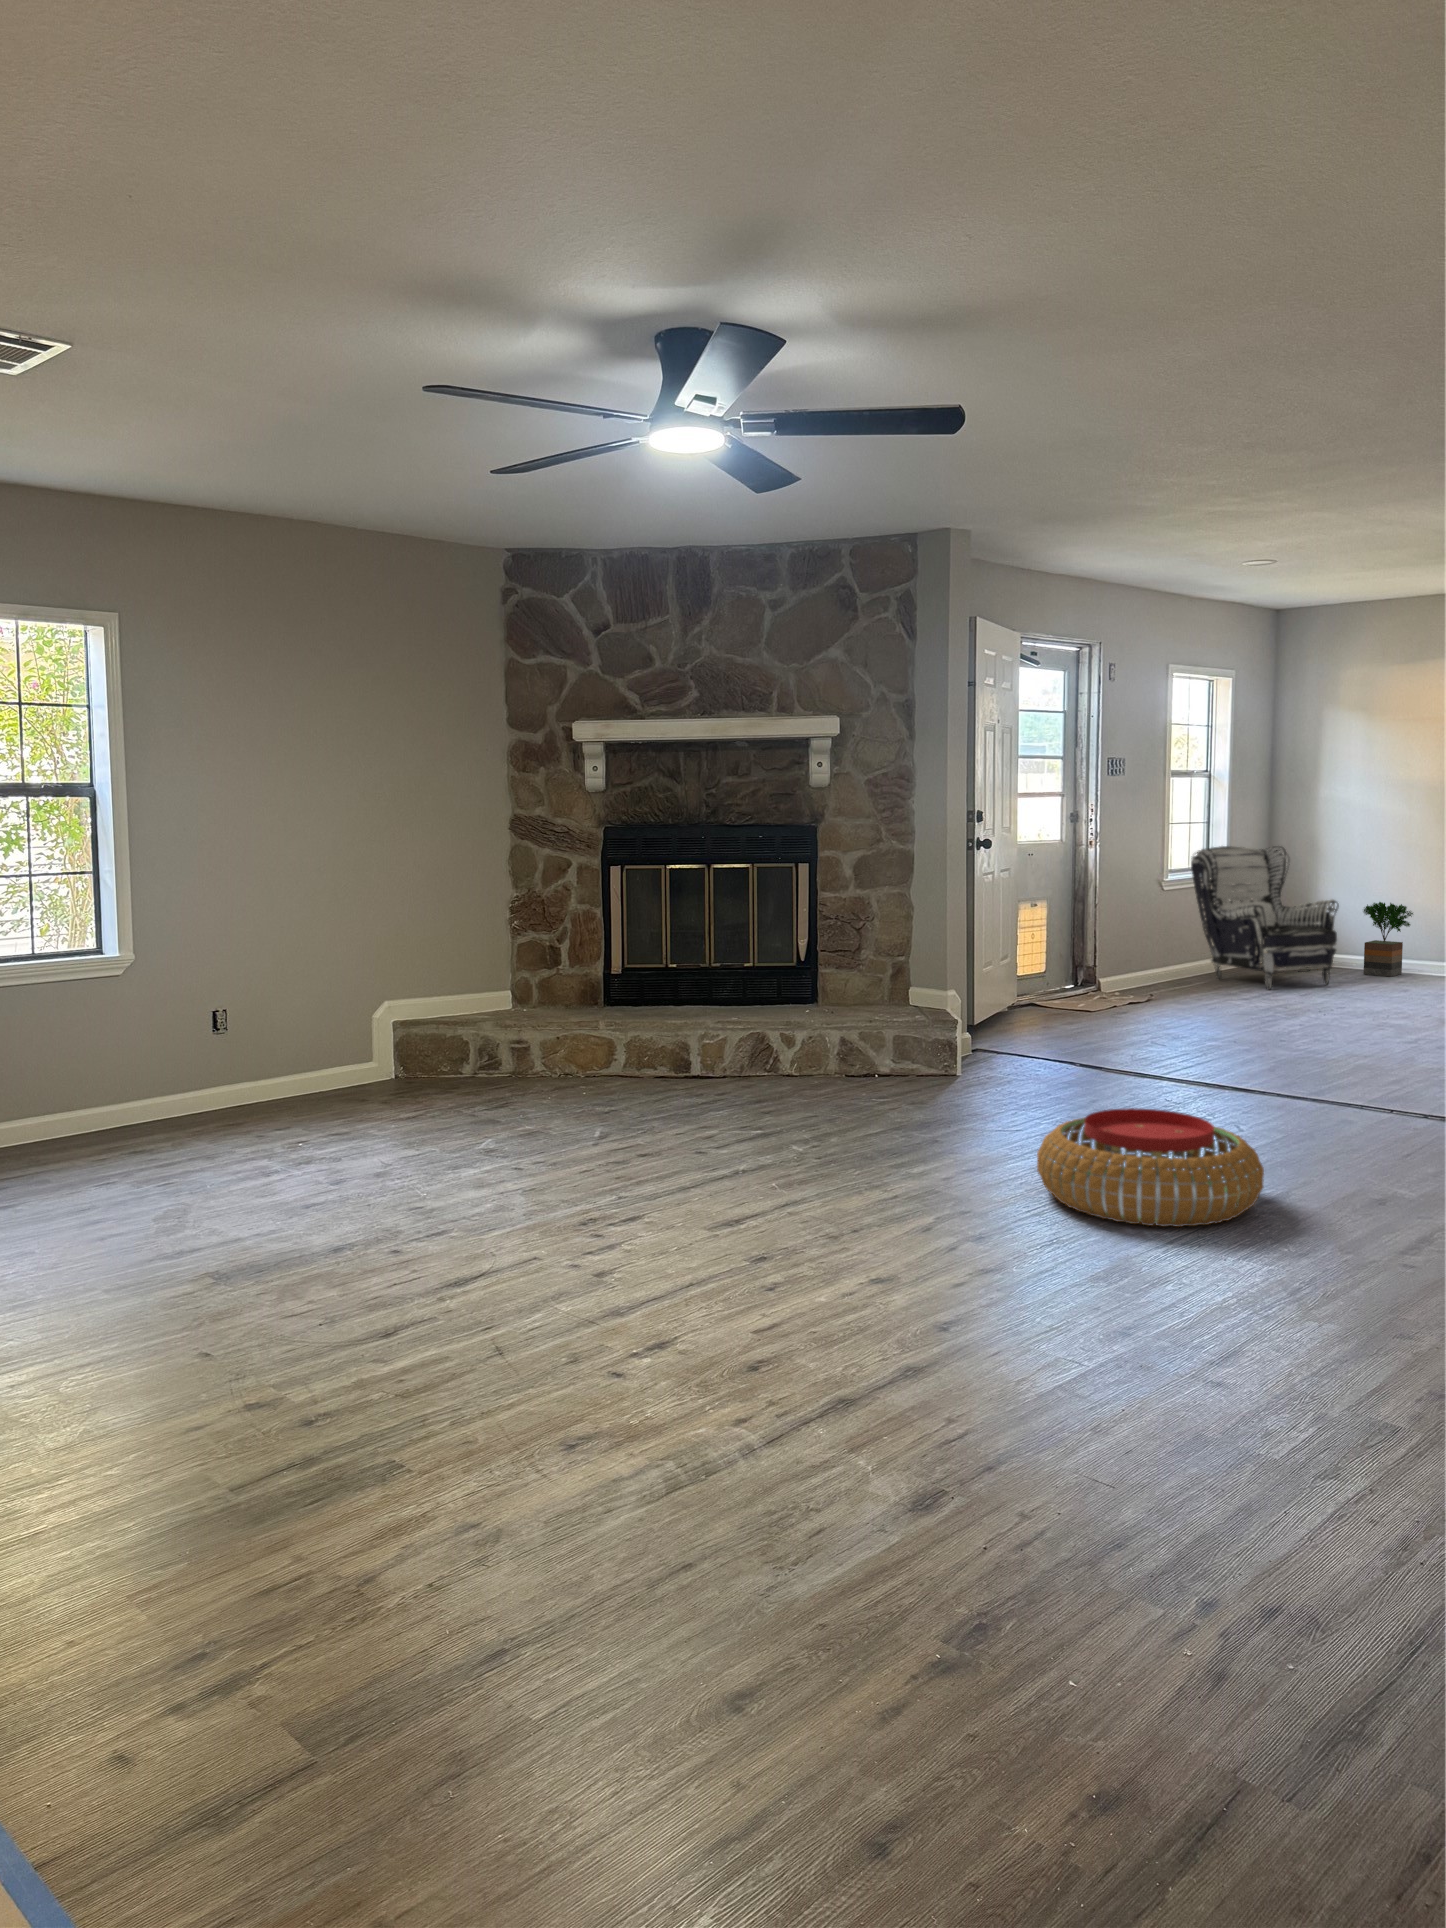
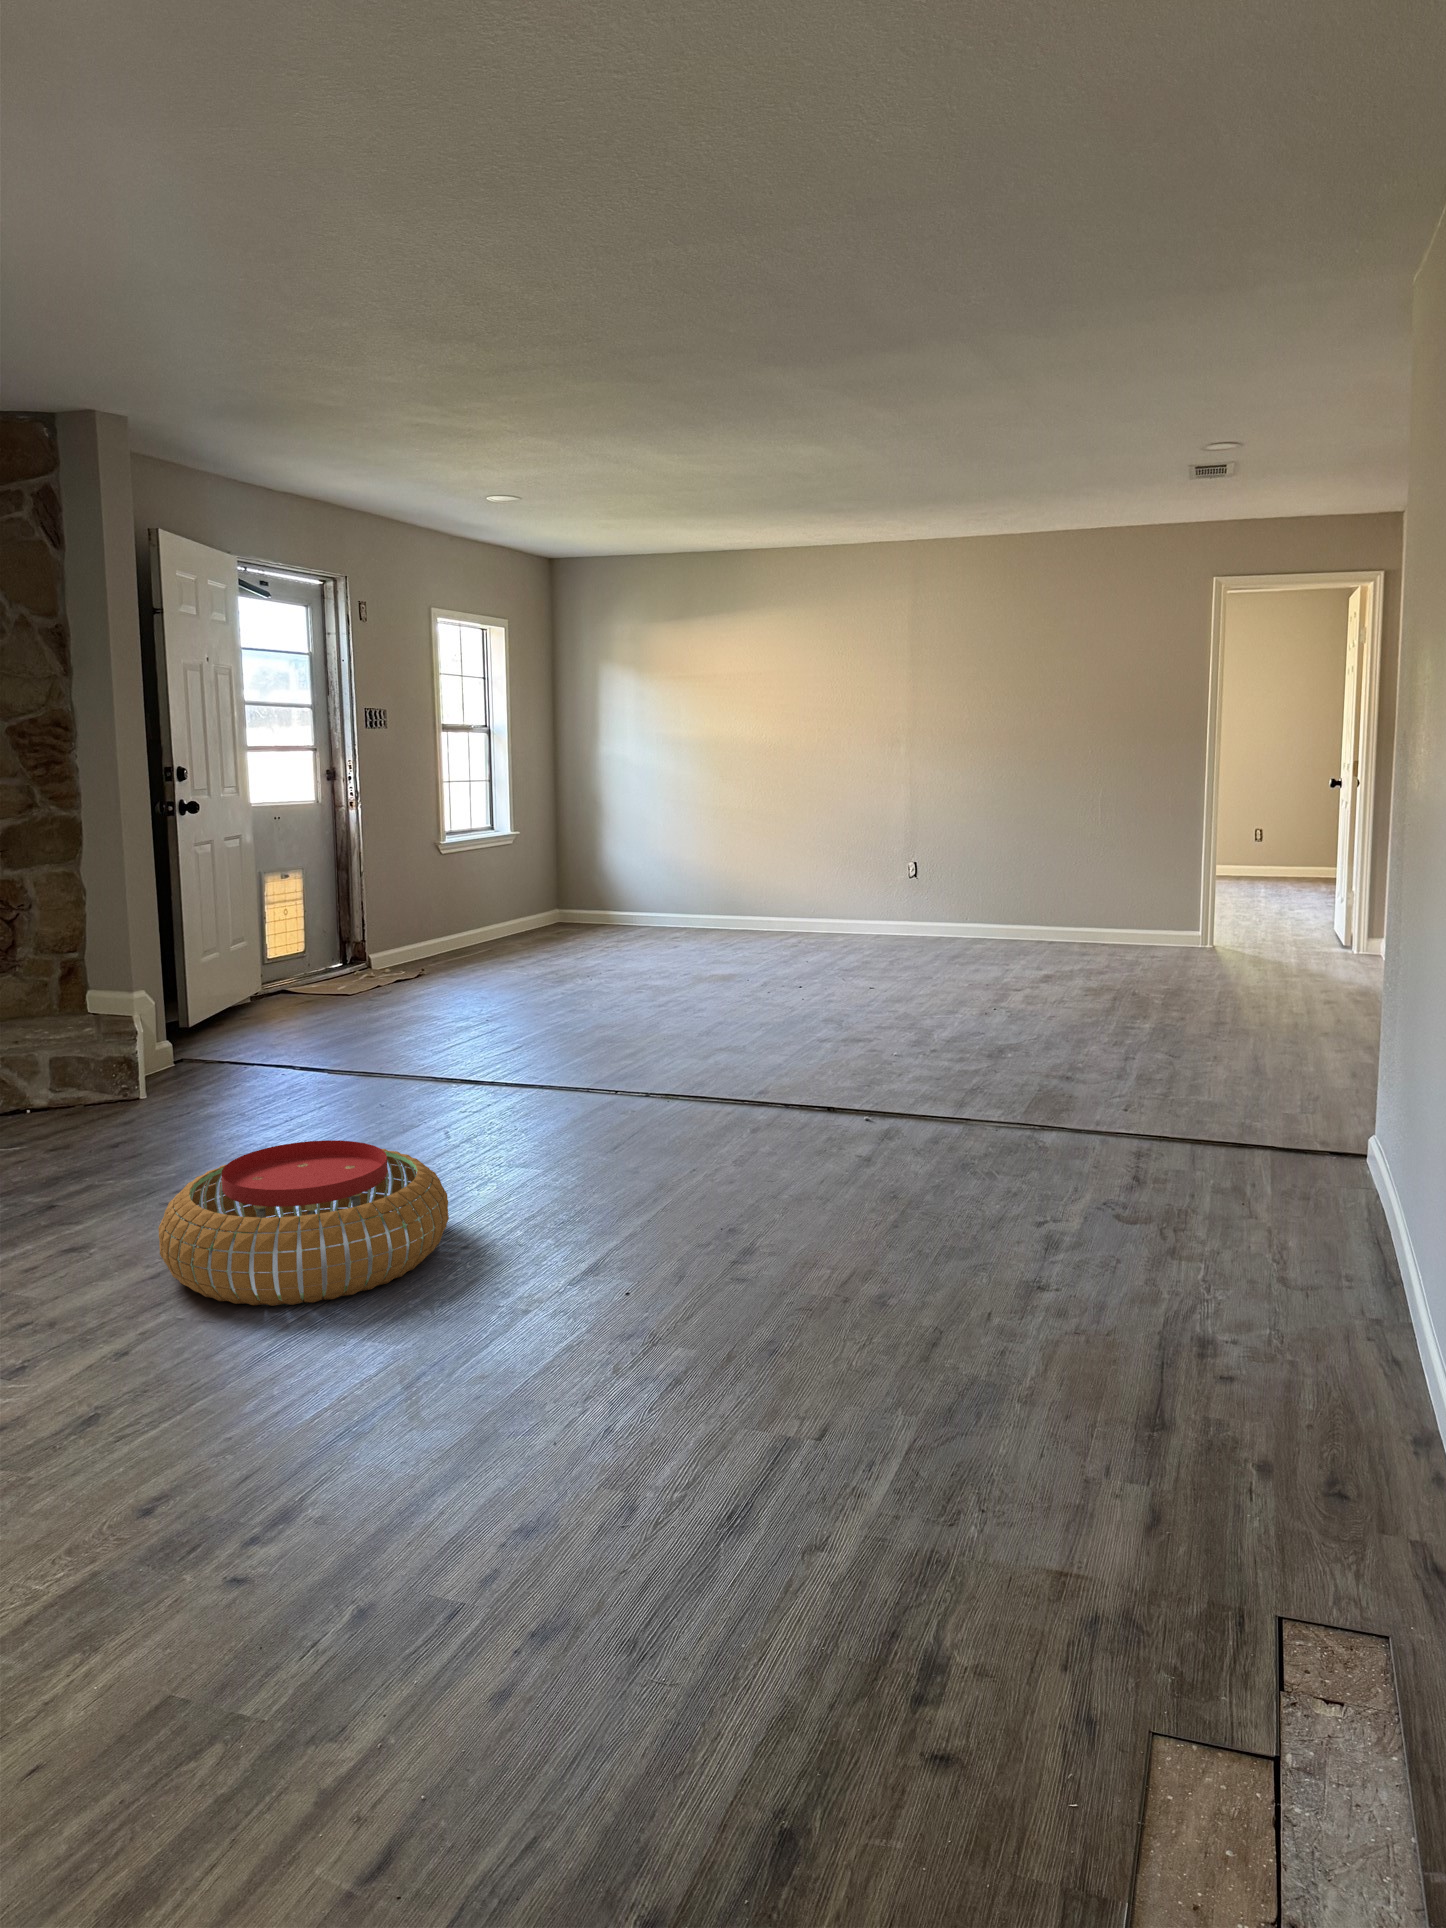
armchair: present [1191,846,1339,990] -> none [469,803,615,953]
potted tree: present [1363,902,1413,977] -> none [639,857,687,930]

